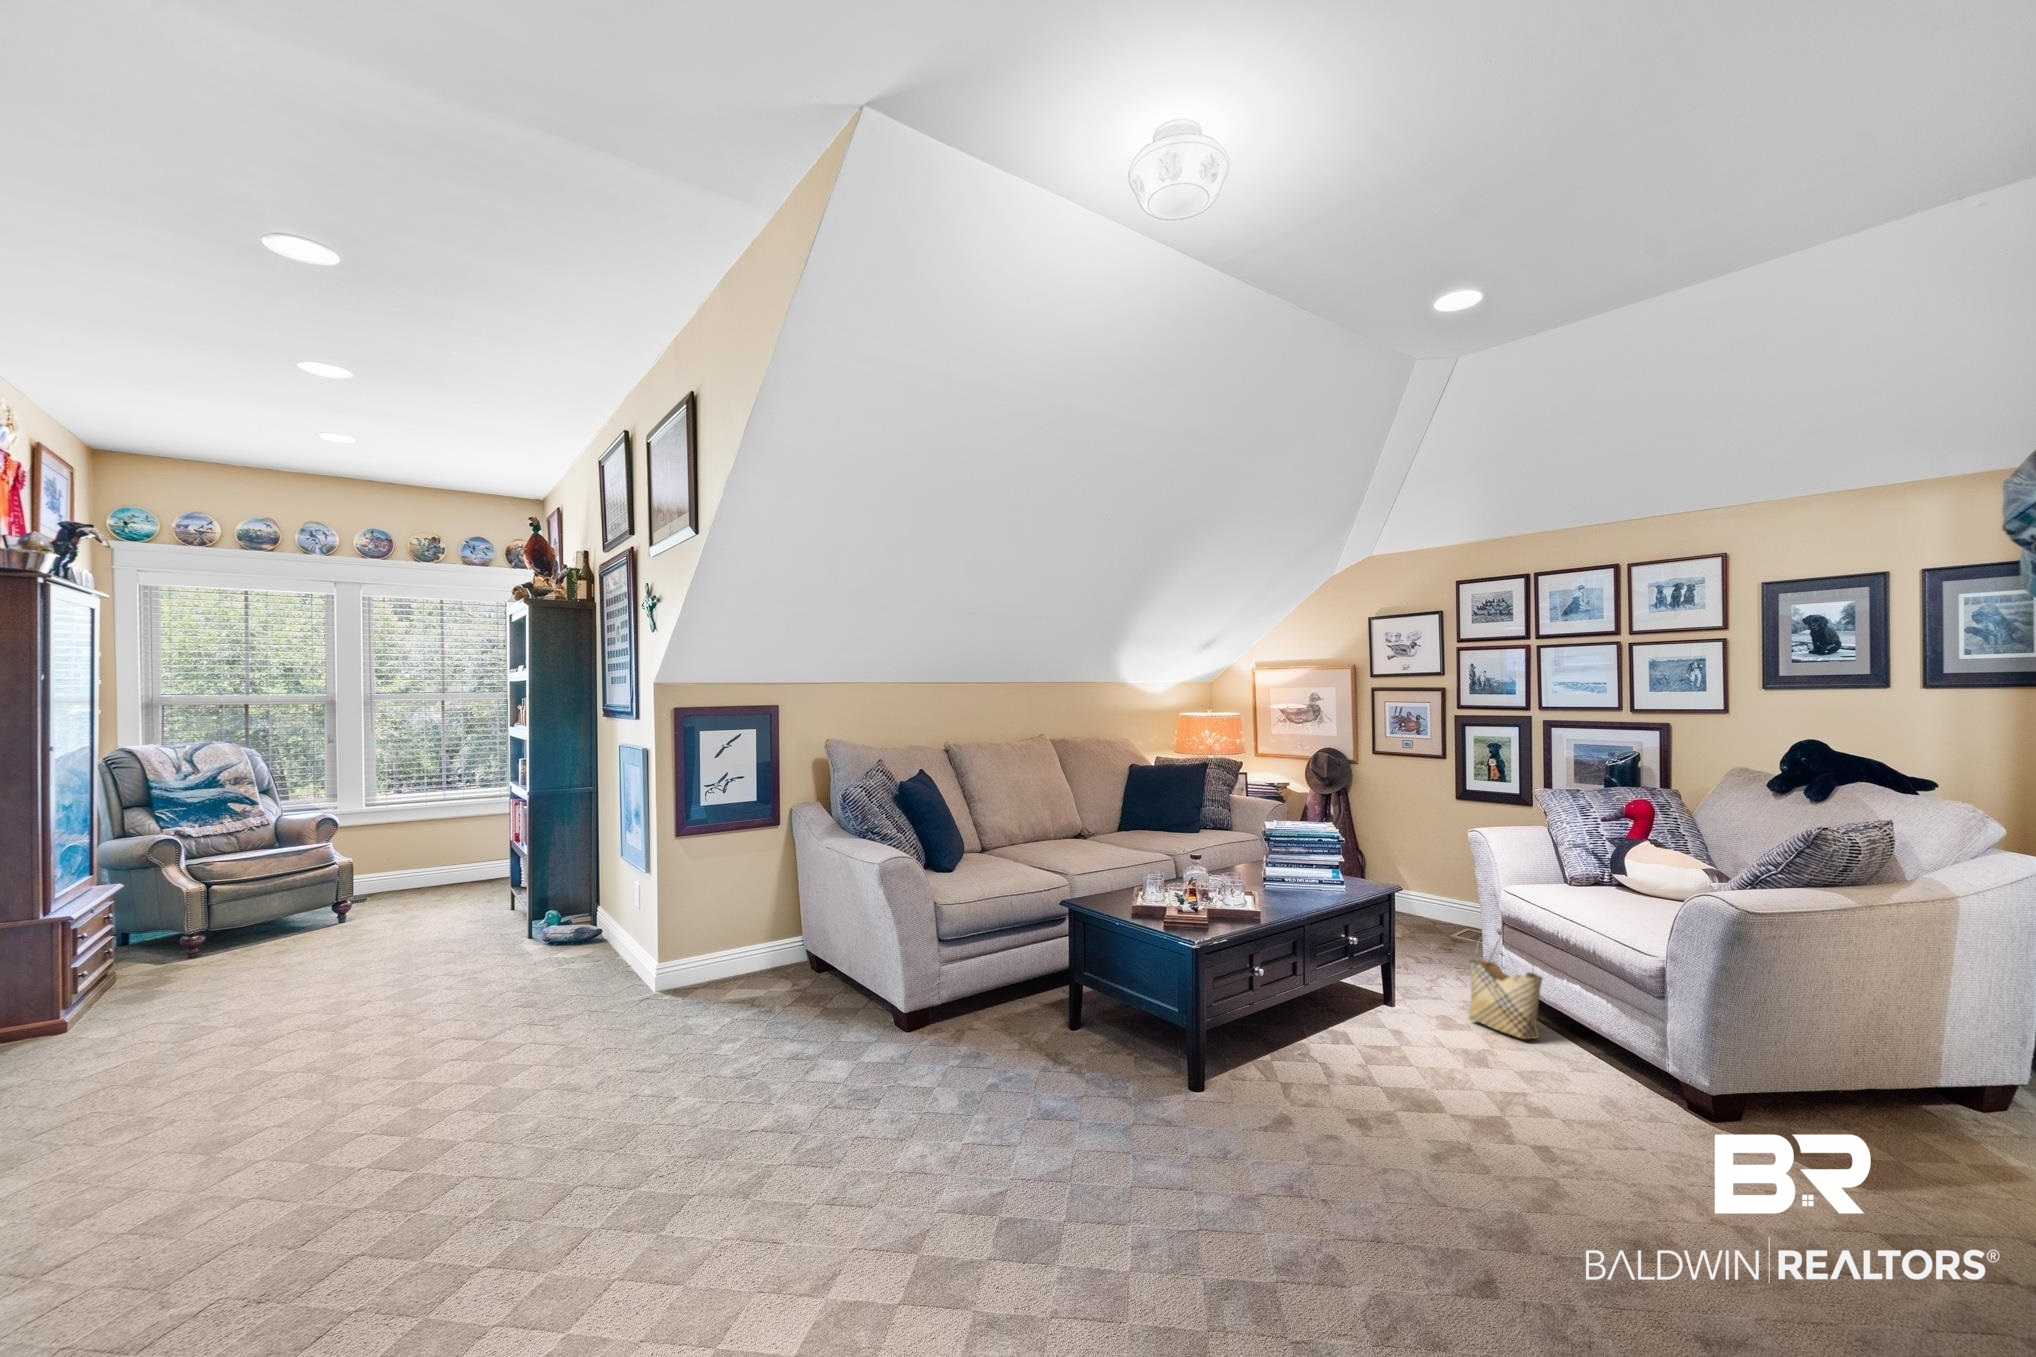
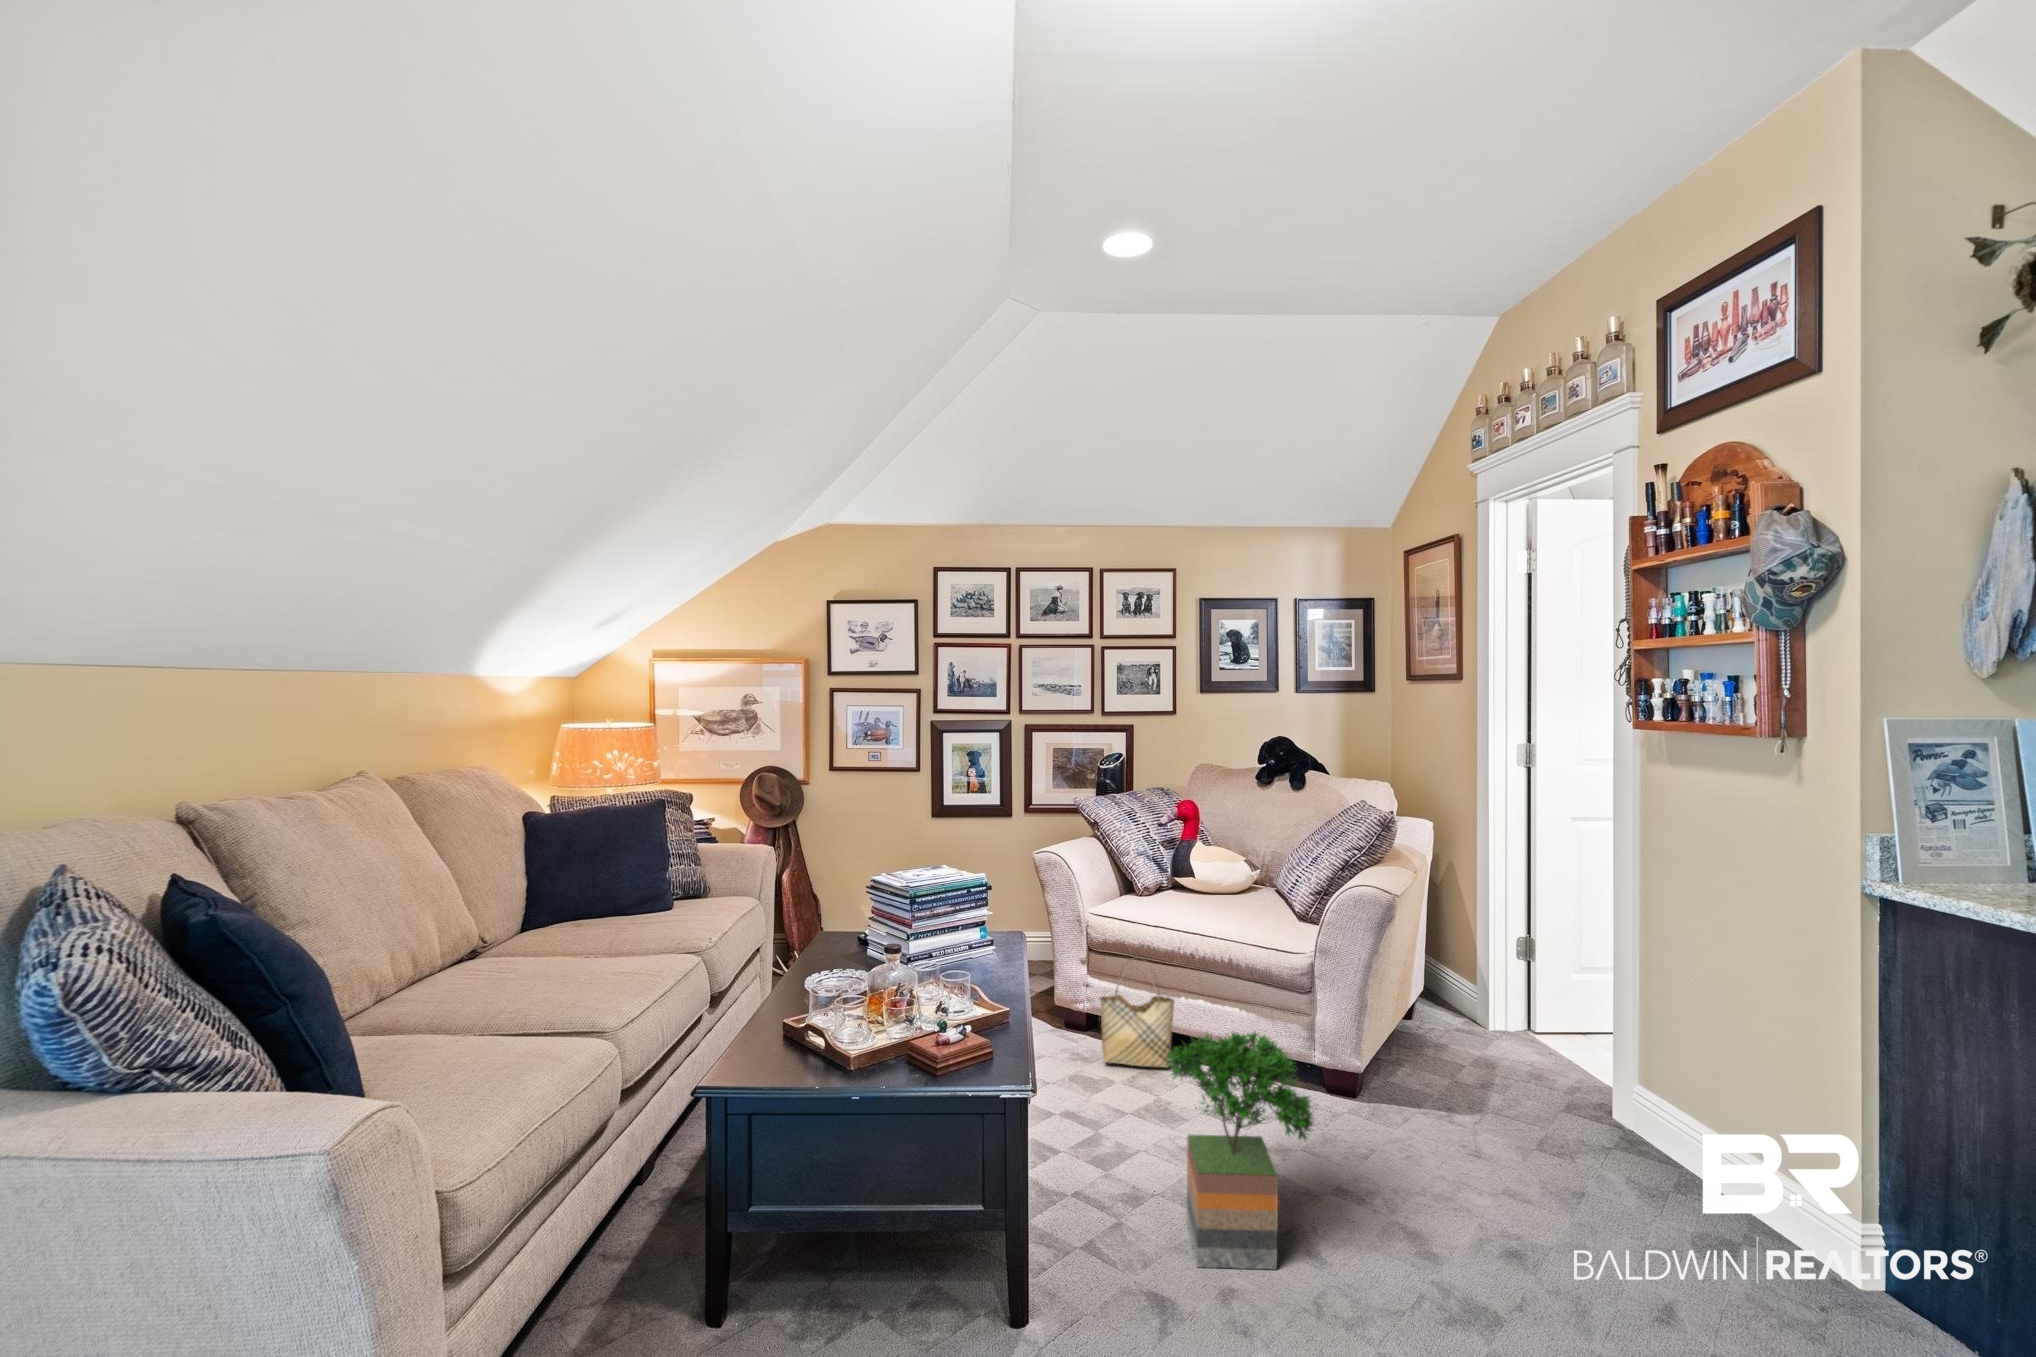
potted tree: none [1304,947,1429,1153] -> present [1164,1032,1314,1269]

